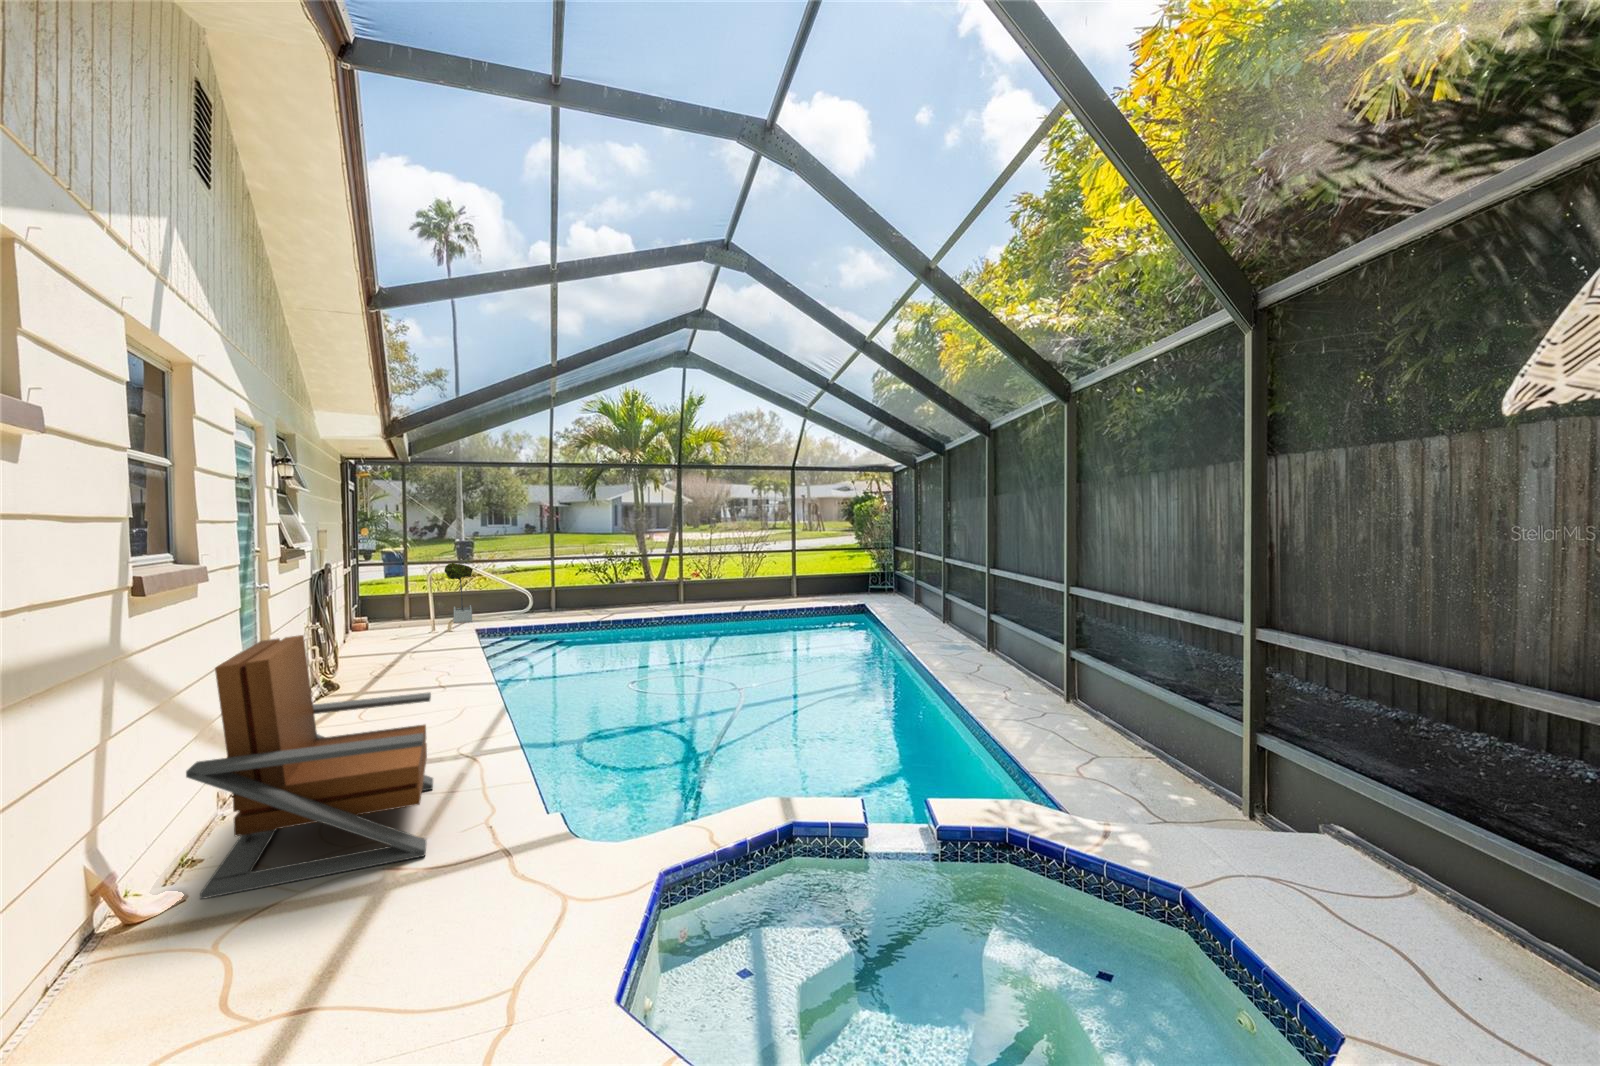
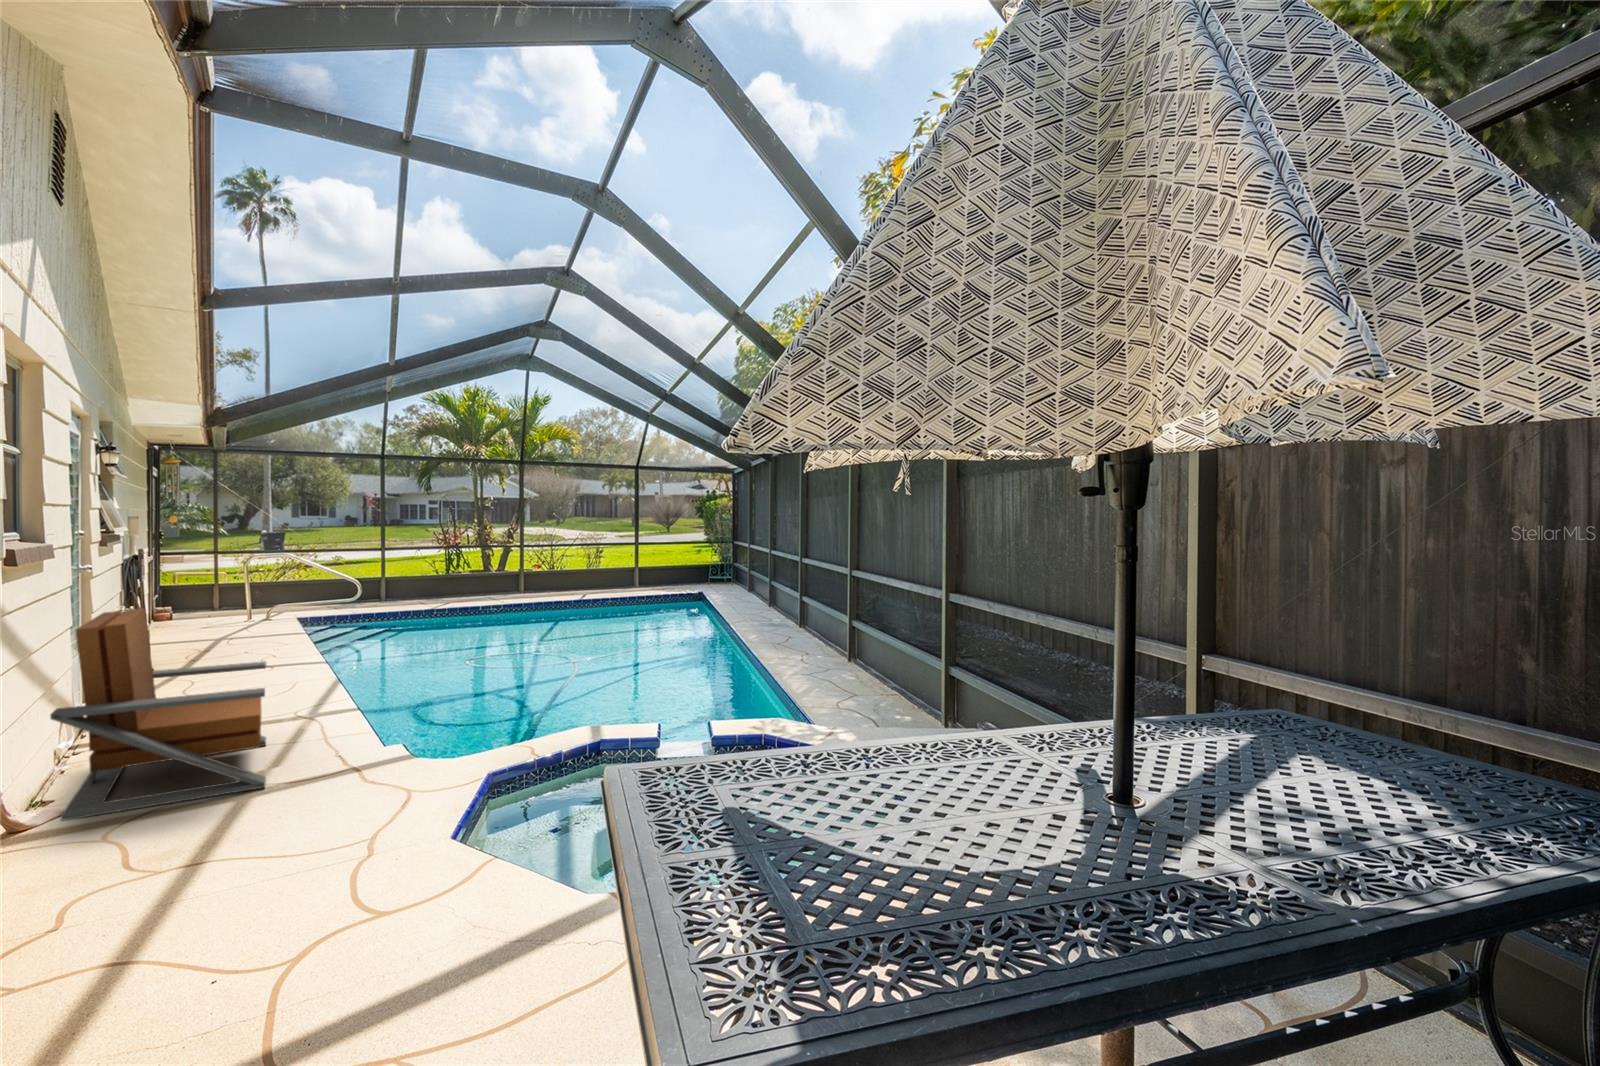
potted tree: present [445,562,473,623] -> none [262,551,295,614]

